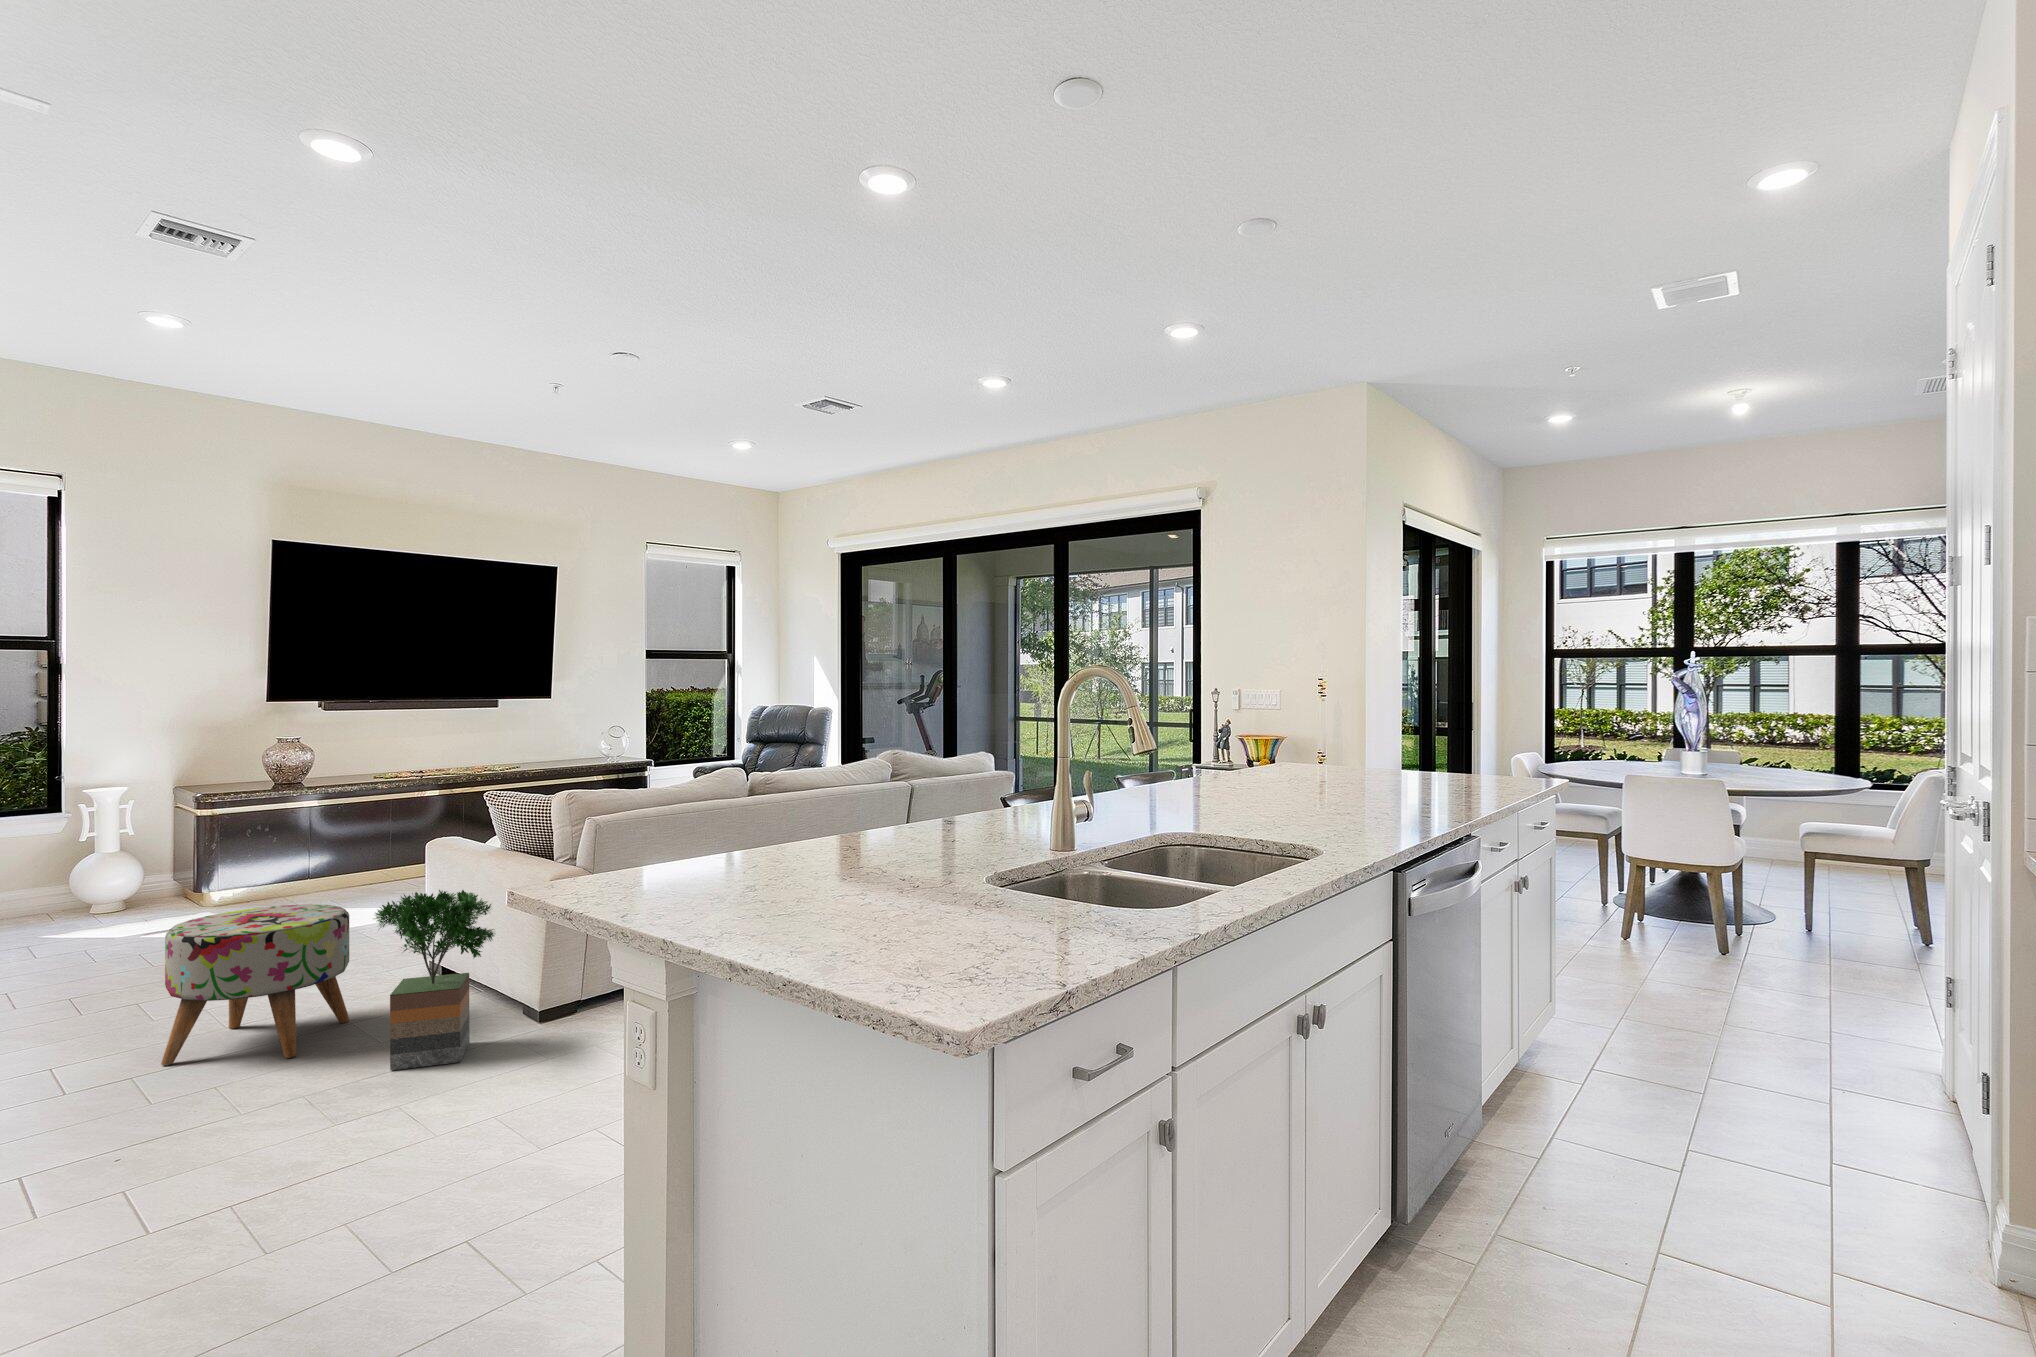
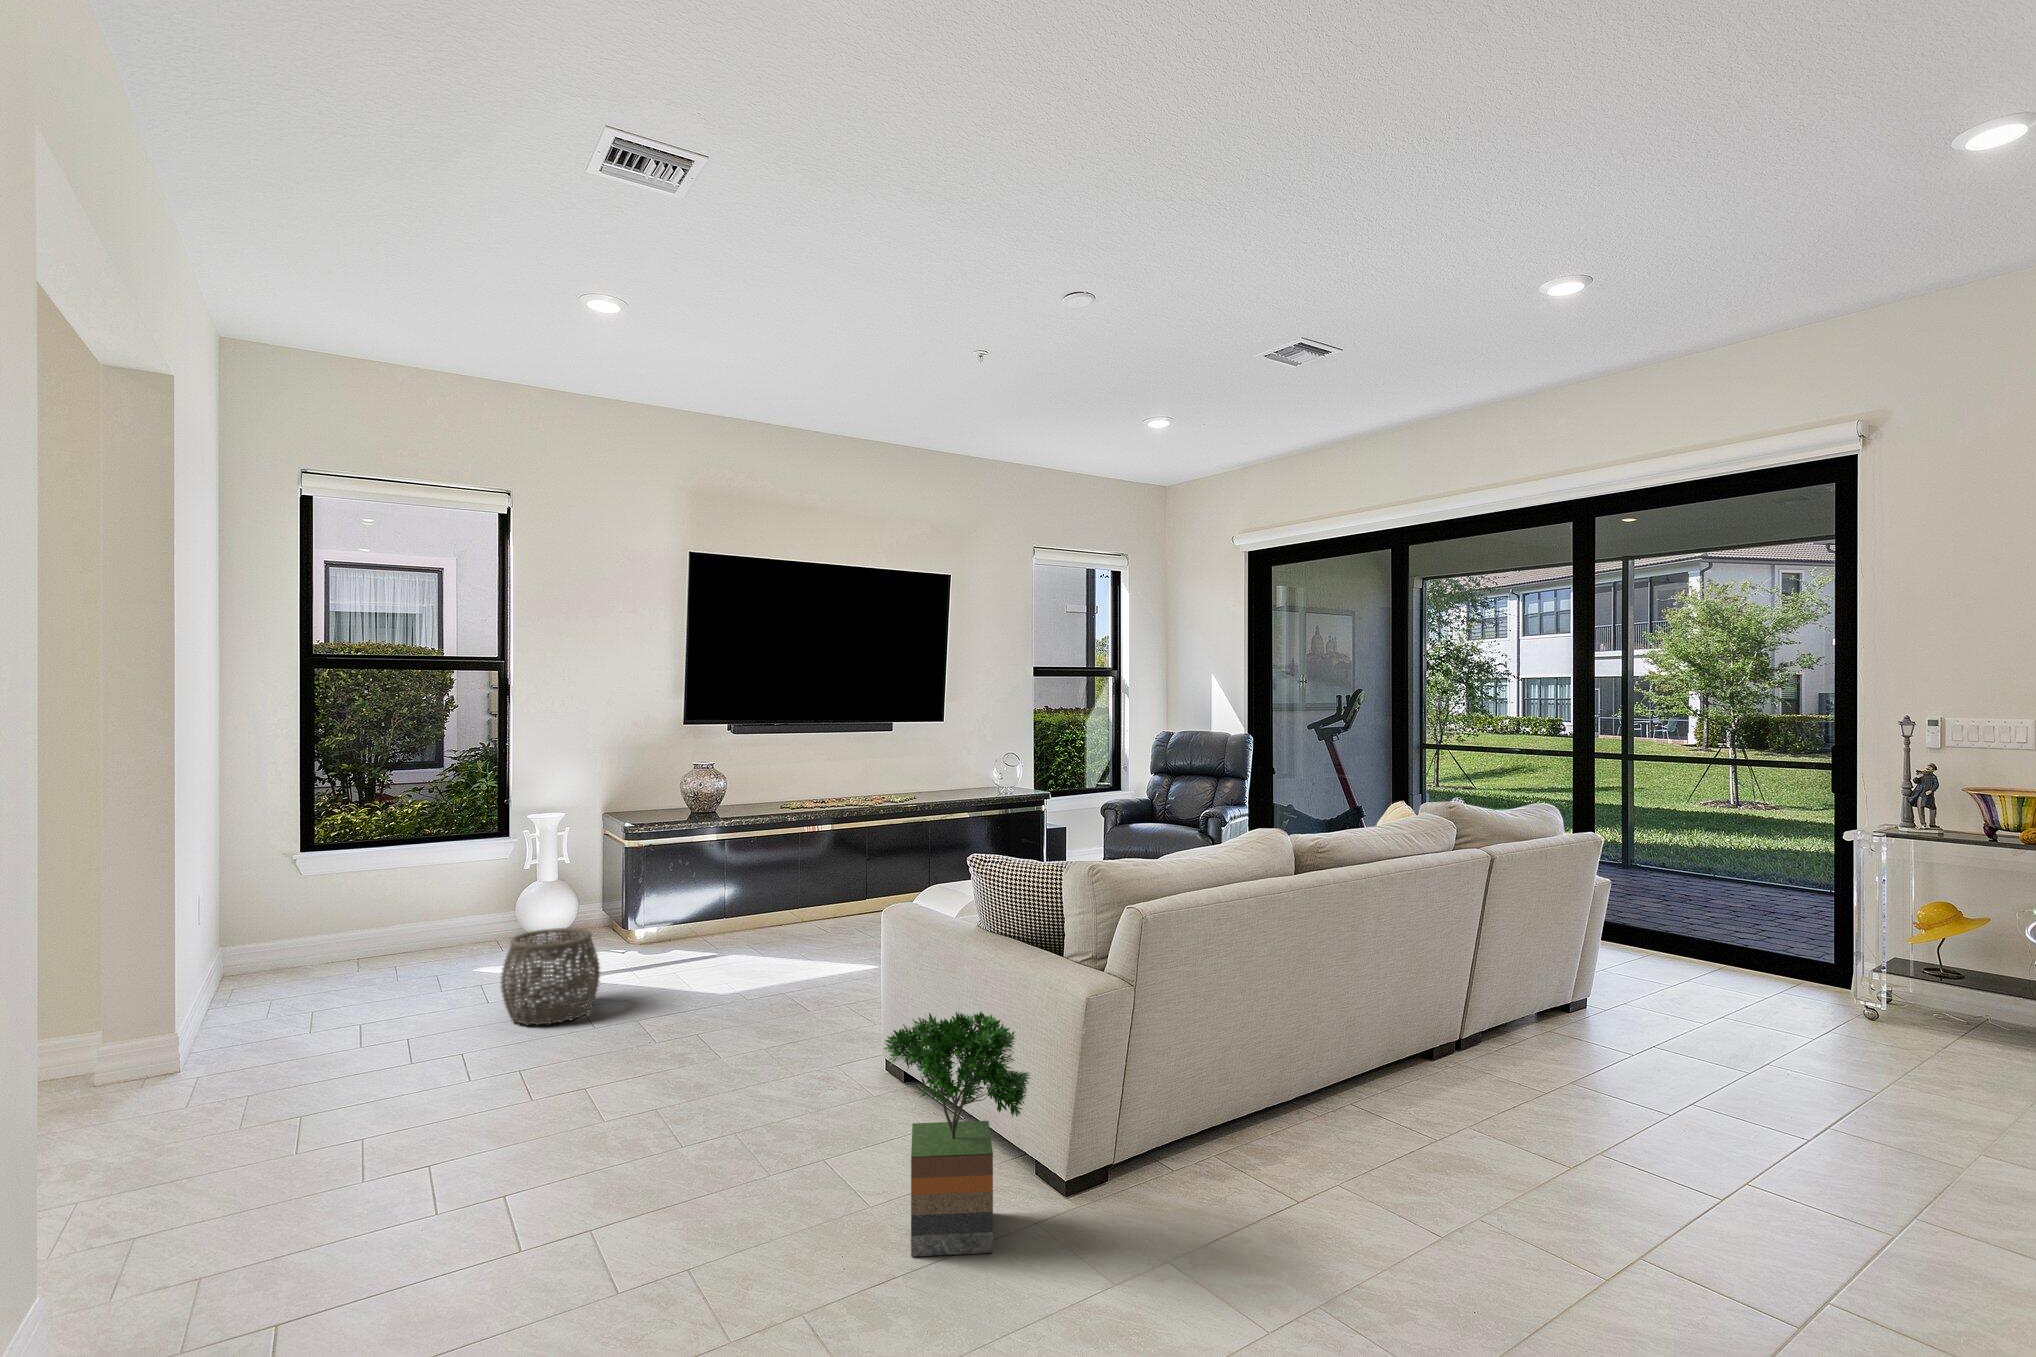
woven basket: none [39,882,154,970] -> present [501,928,600,1025]
ottoman: present [161,904,350,1065] -> none [645,998,835,1211]

